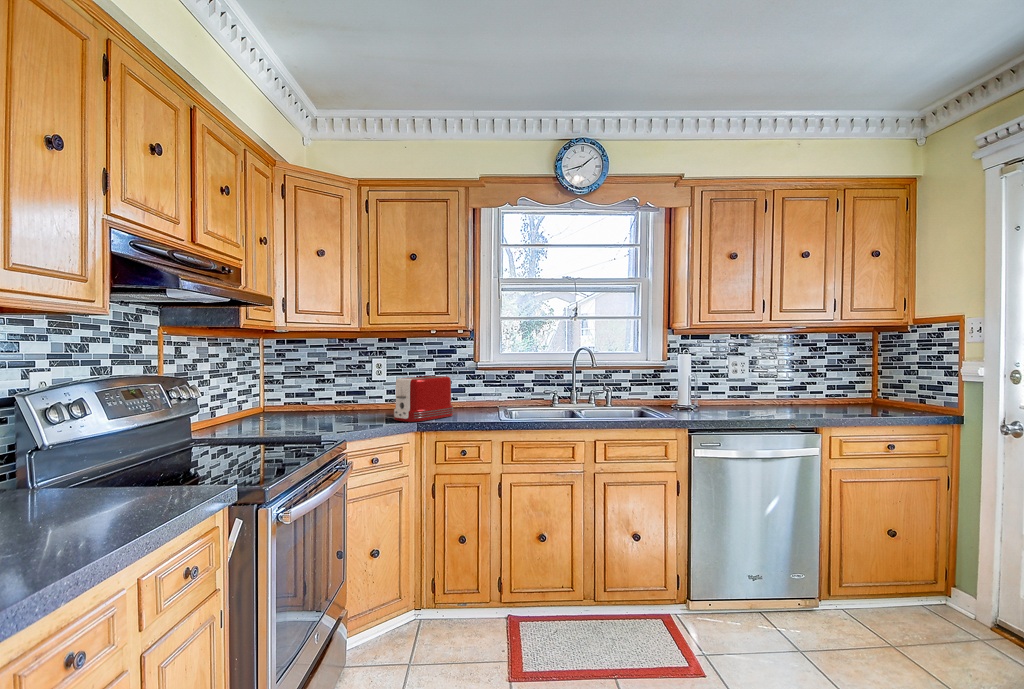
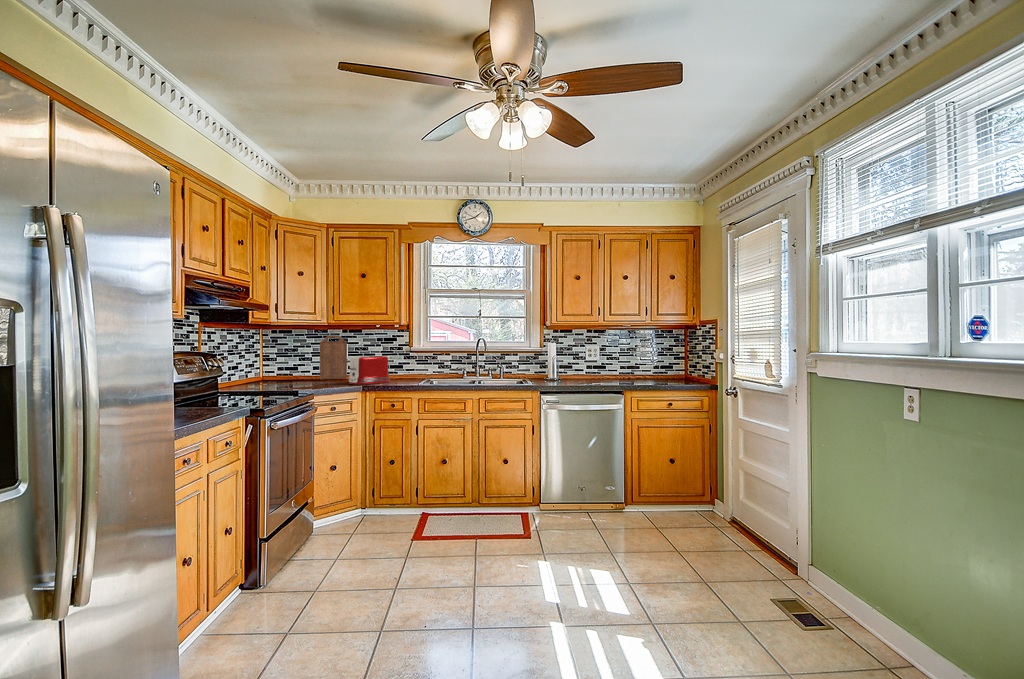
cutting board: none [347,346,385,410] -> present [320,336,347,379]

